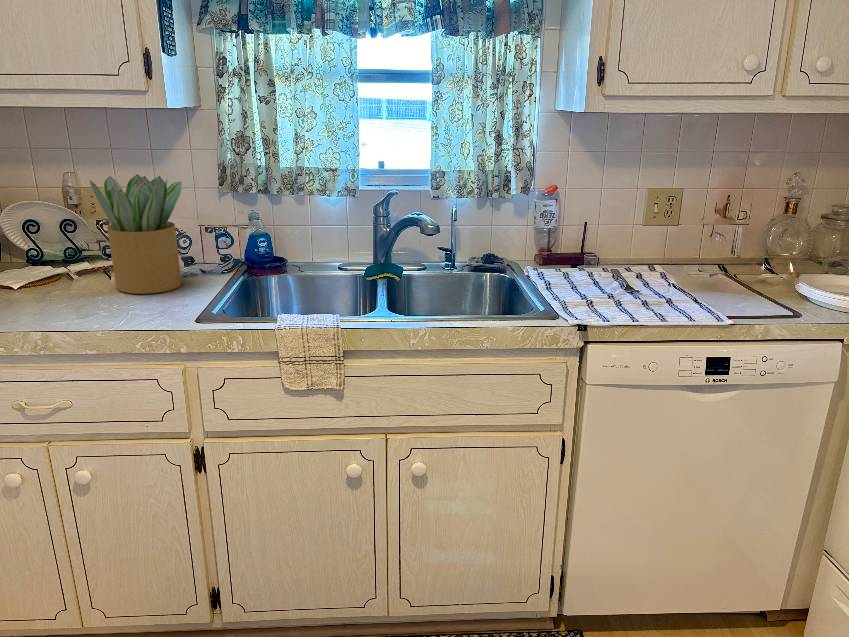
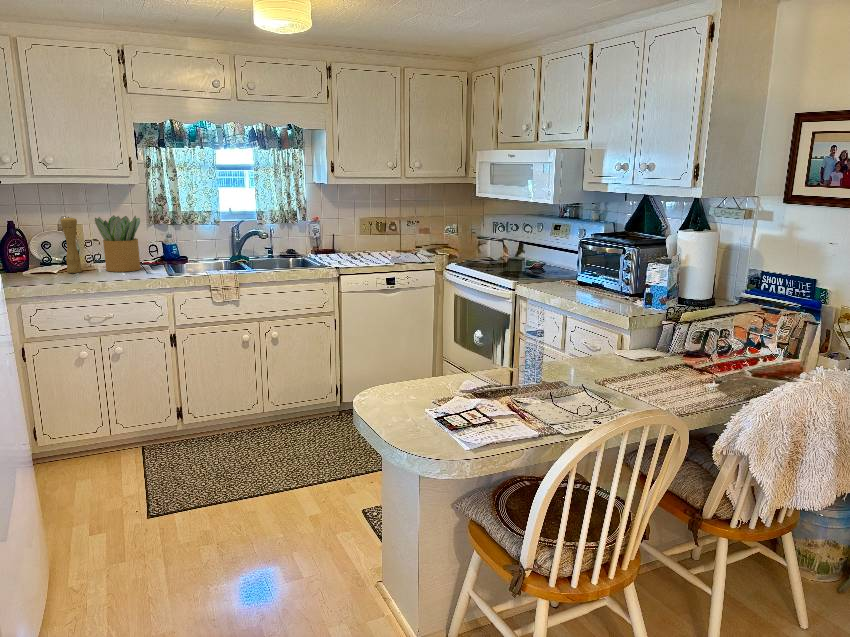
pepper mill: none [25,176,74,289] -> present [61,217,82,273]

